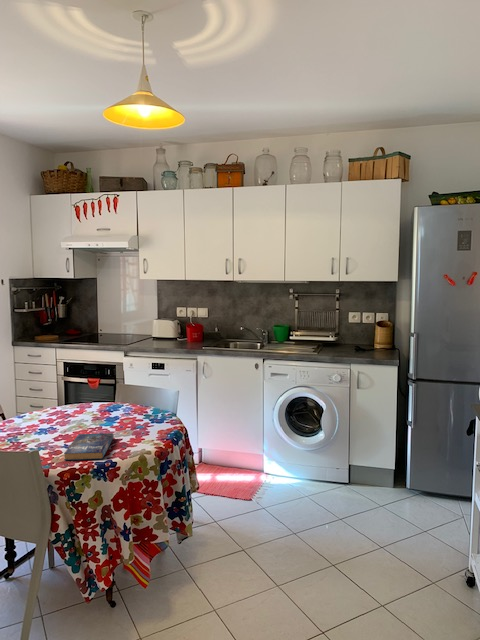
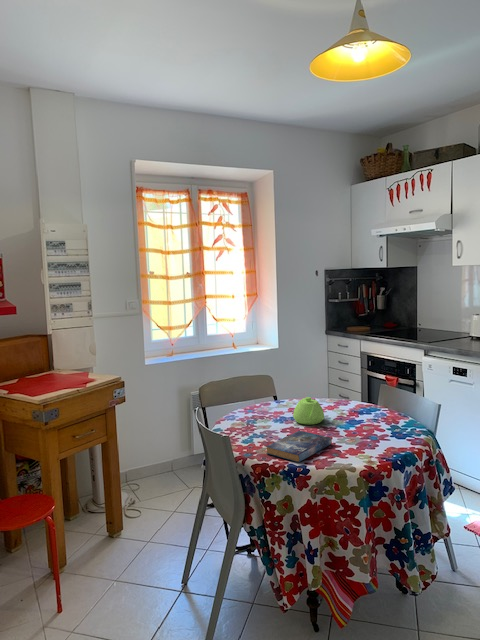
teapot: none [57,403,87,430] -> present [293,397,324,425]

